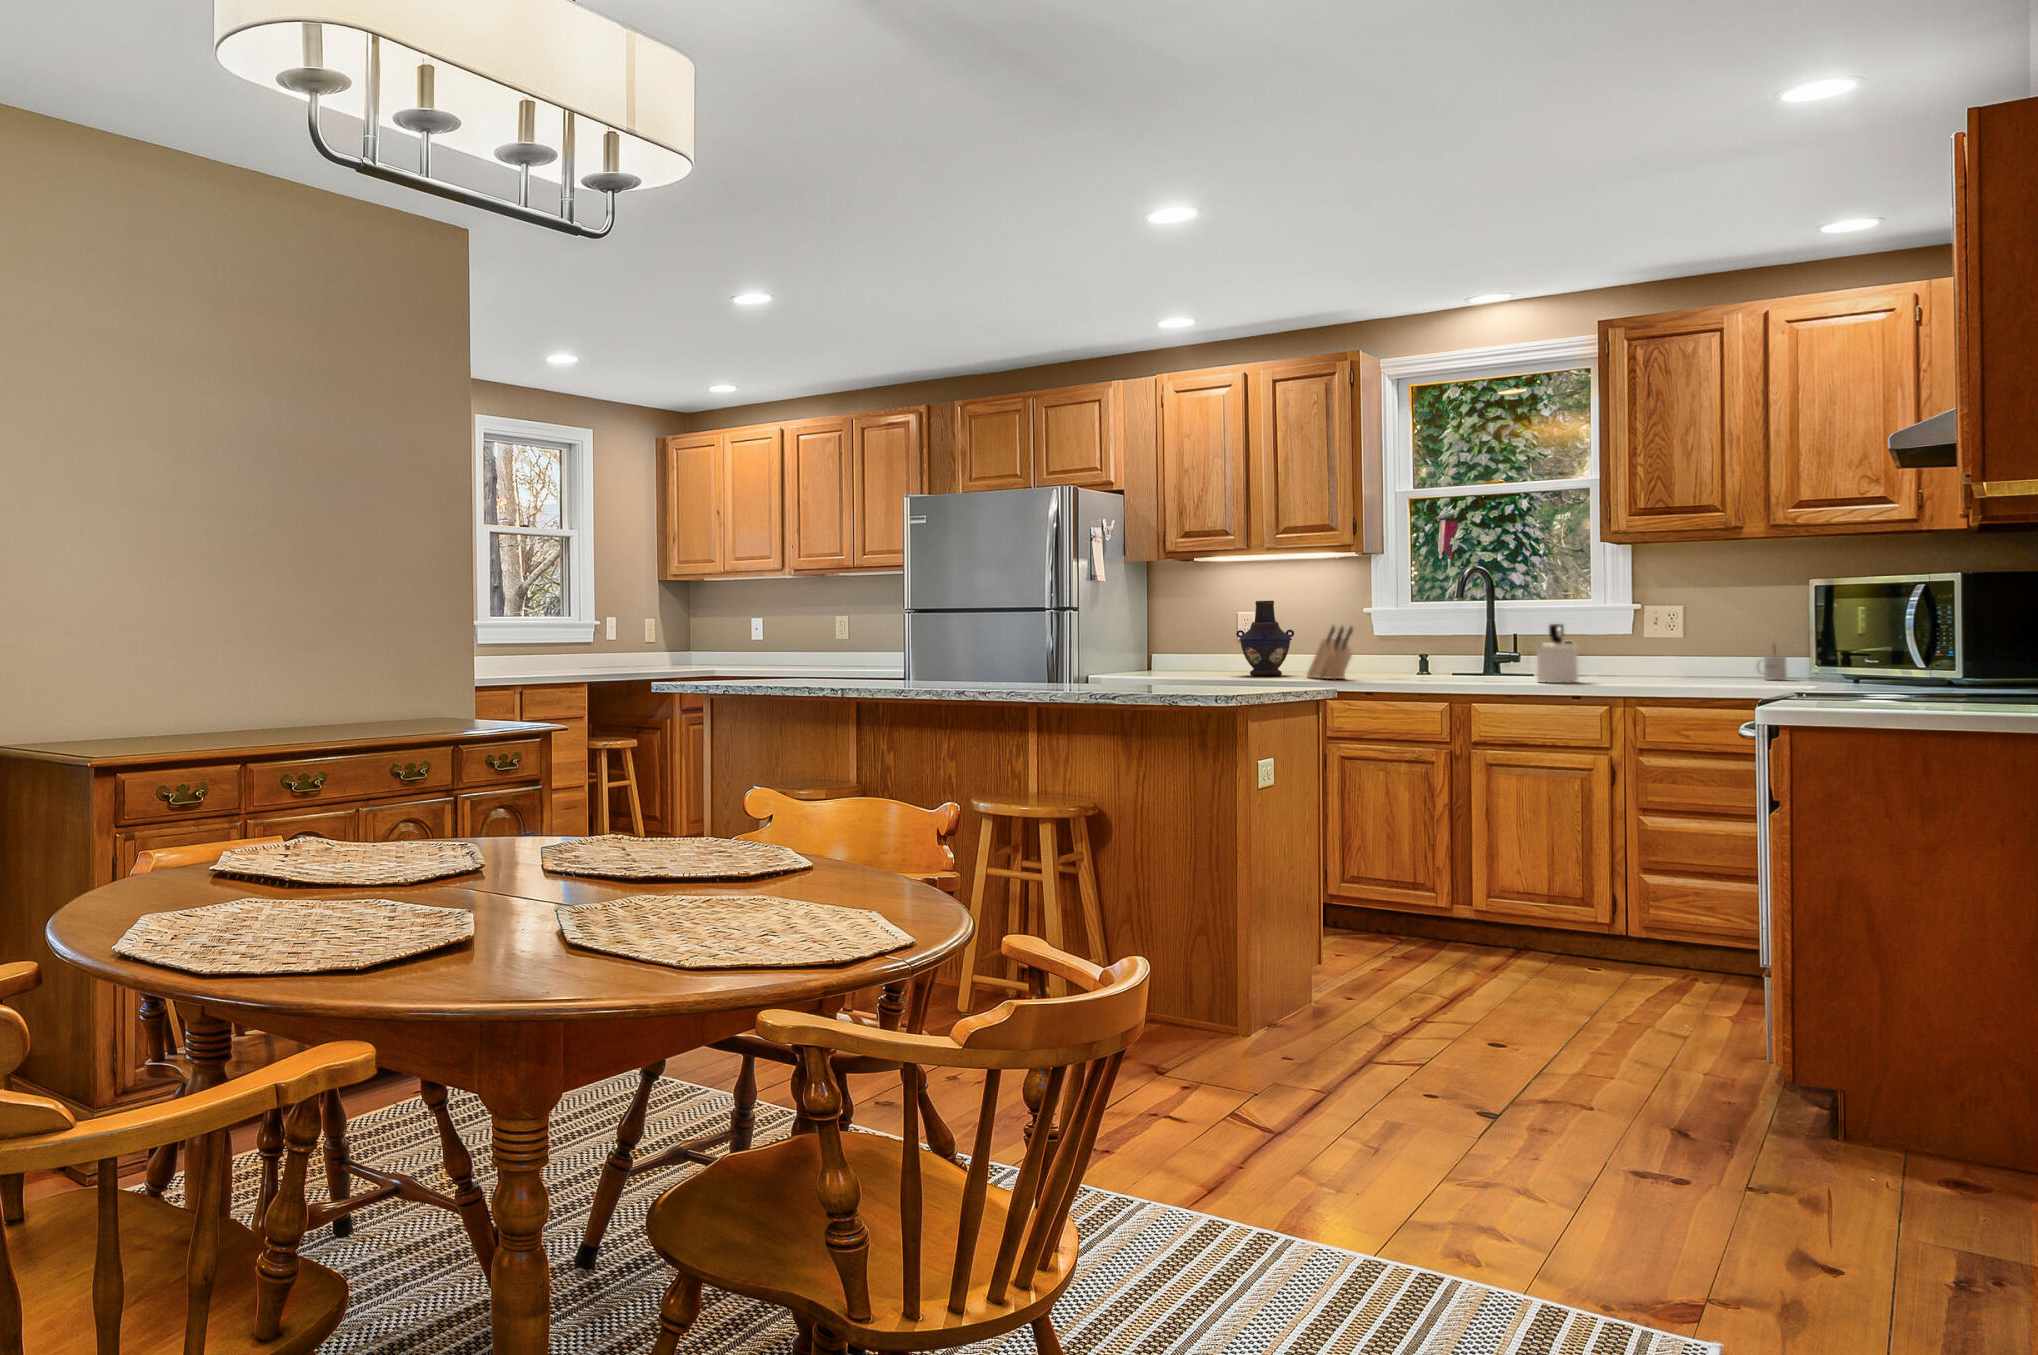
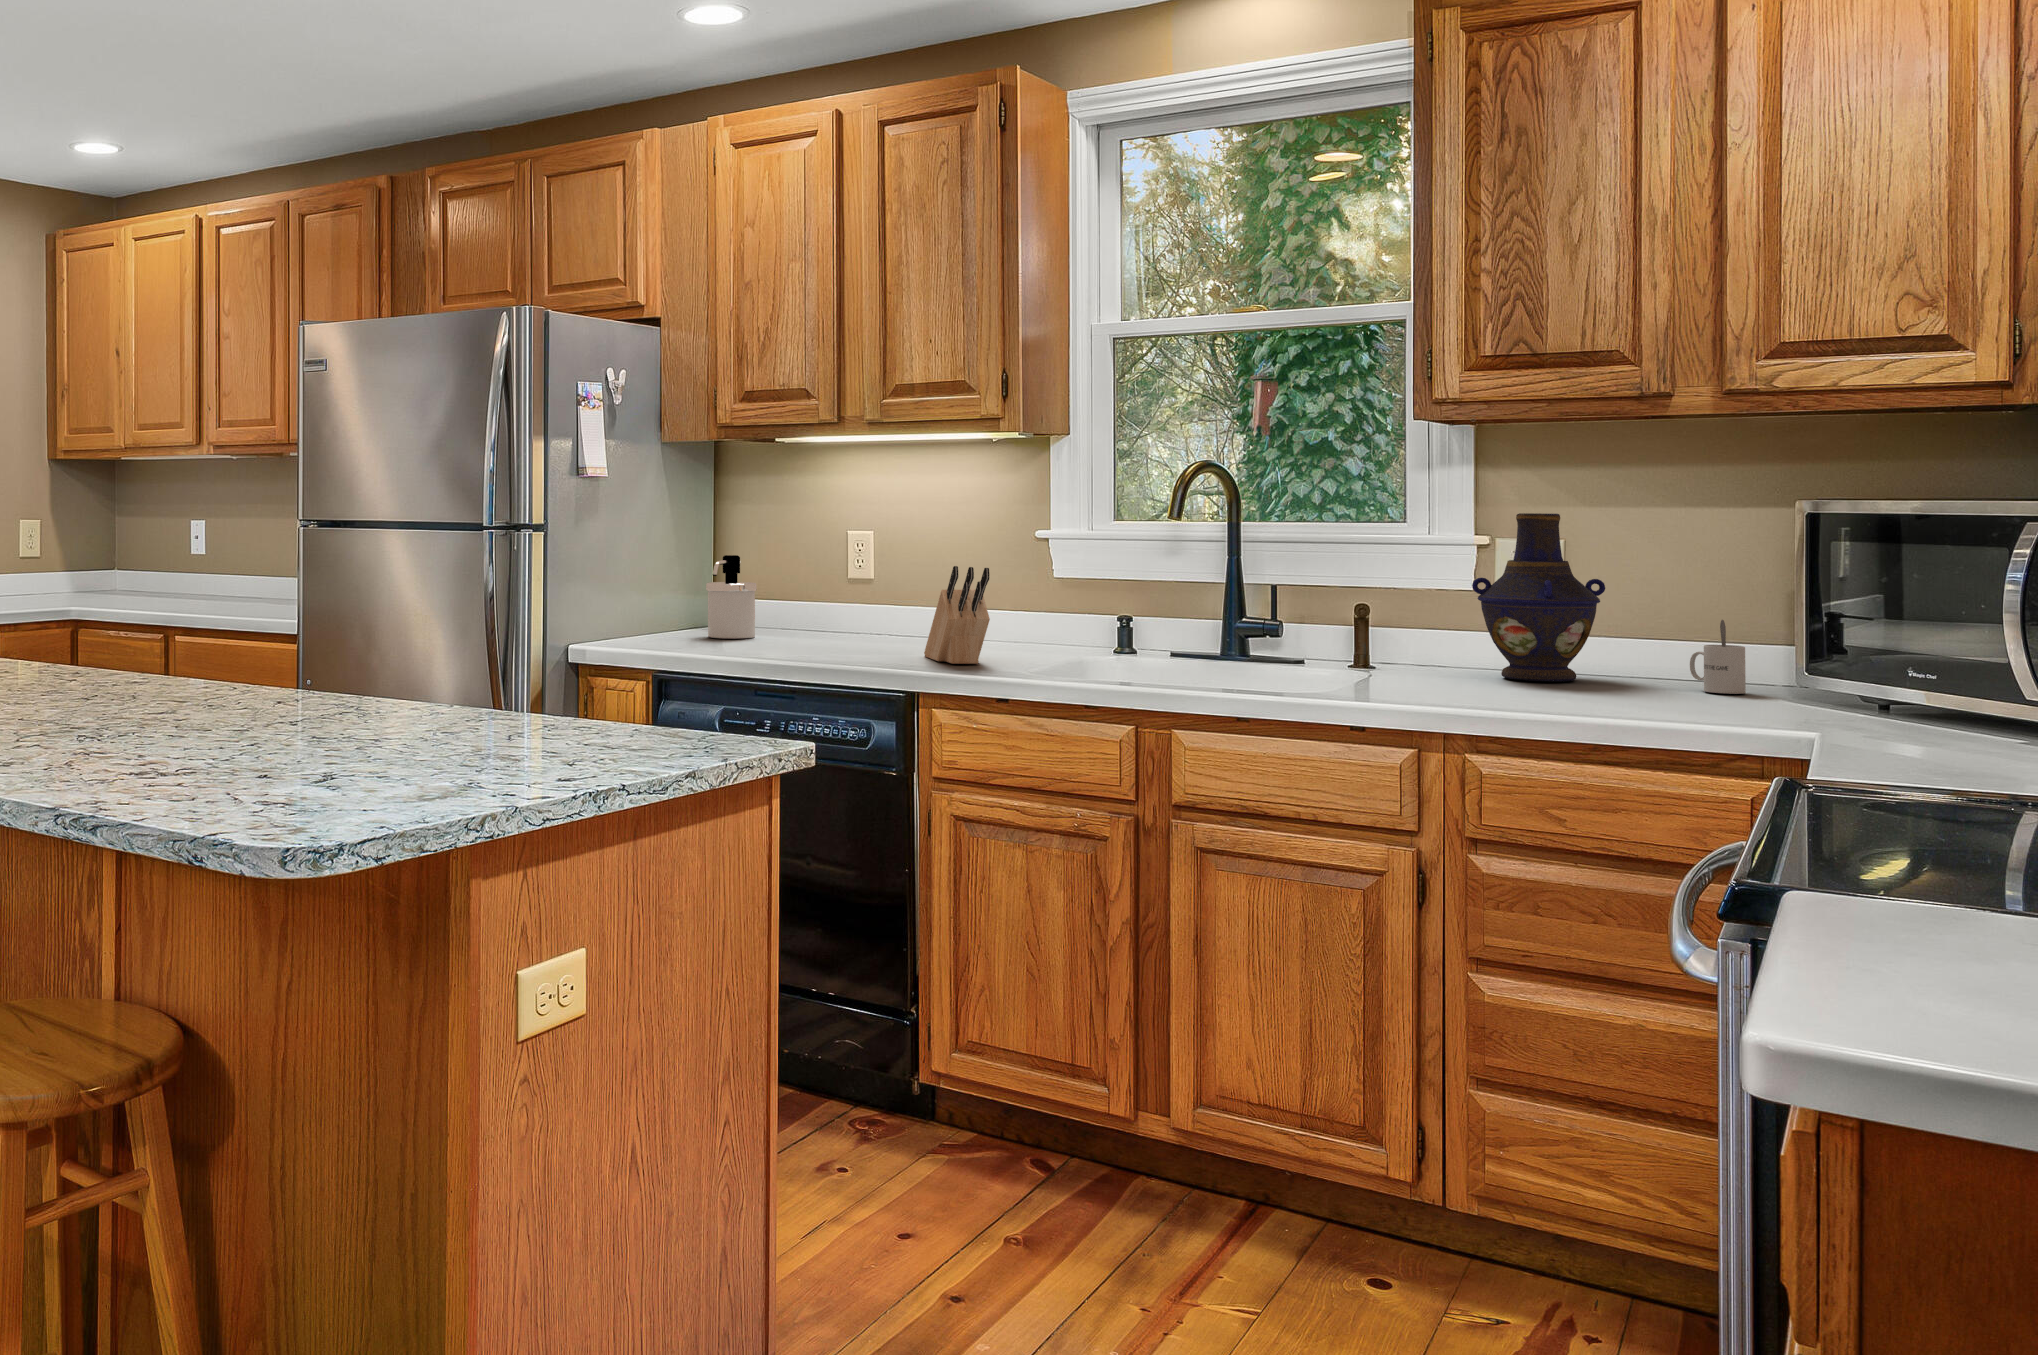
vase: present [1236,601,1294,675] -> present [1472,513,1605,681]
soap dispenser: present [1535,624,1578,683] -> present [706,555,757,639]

